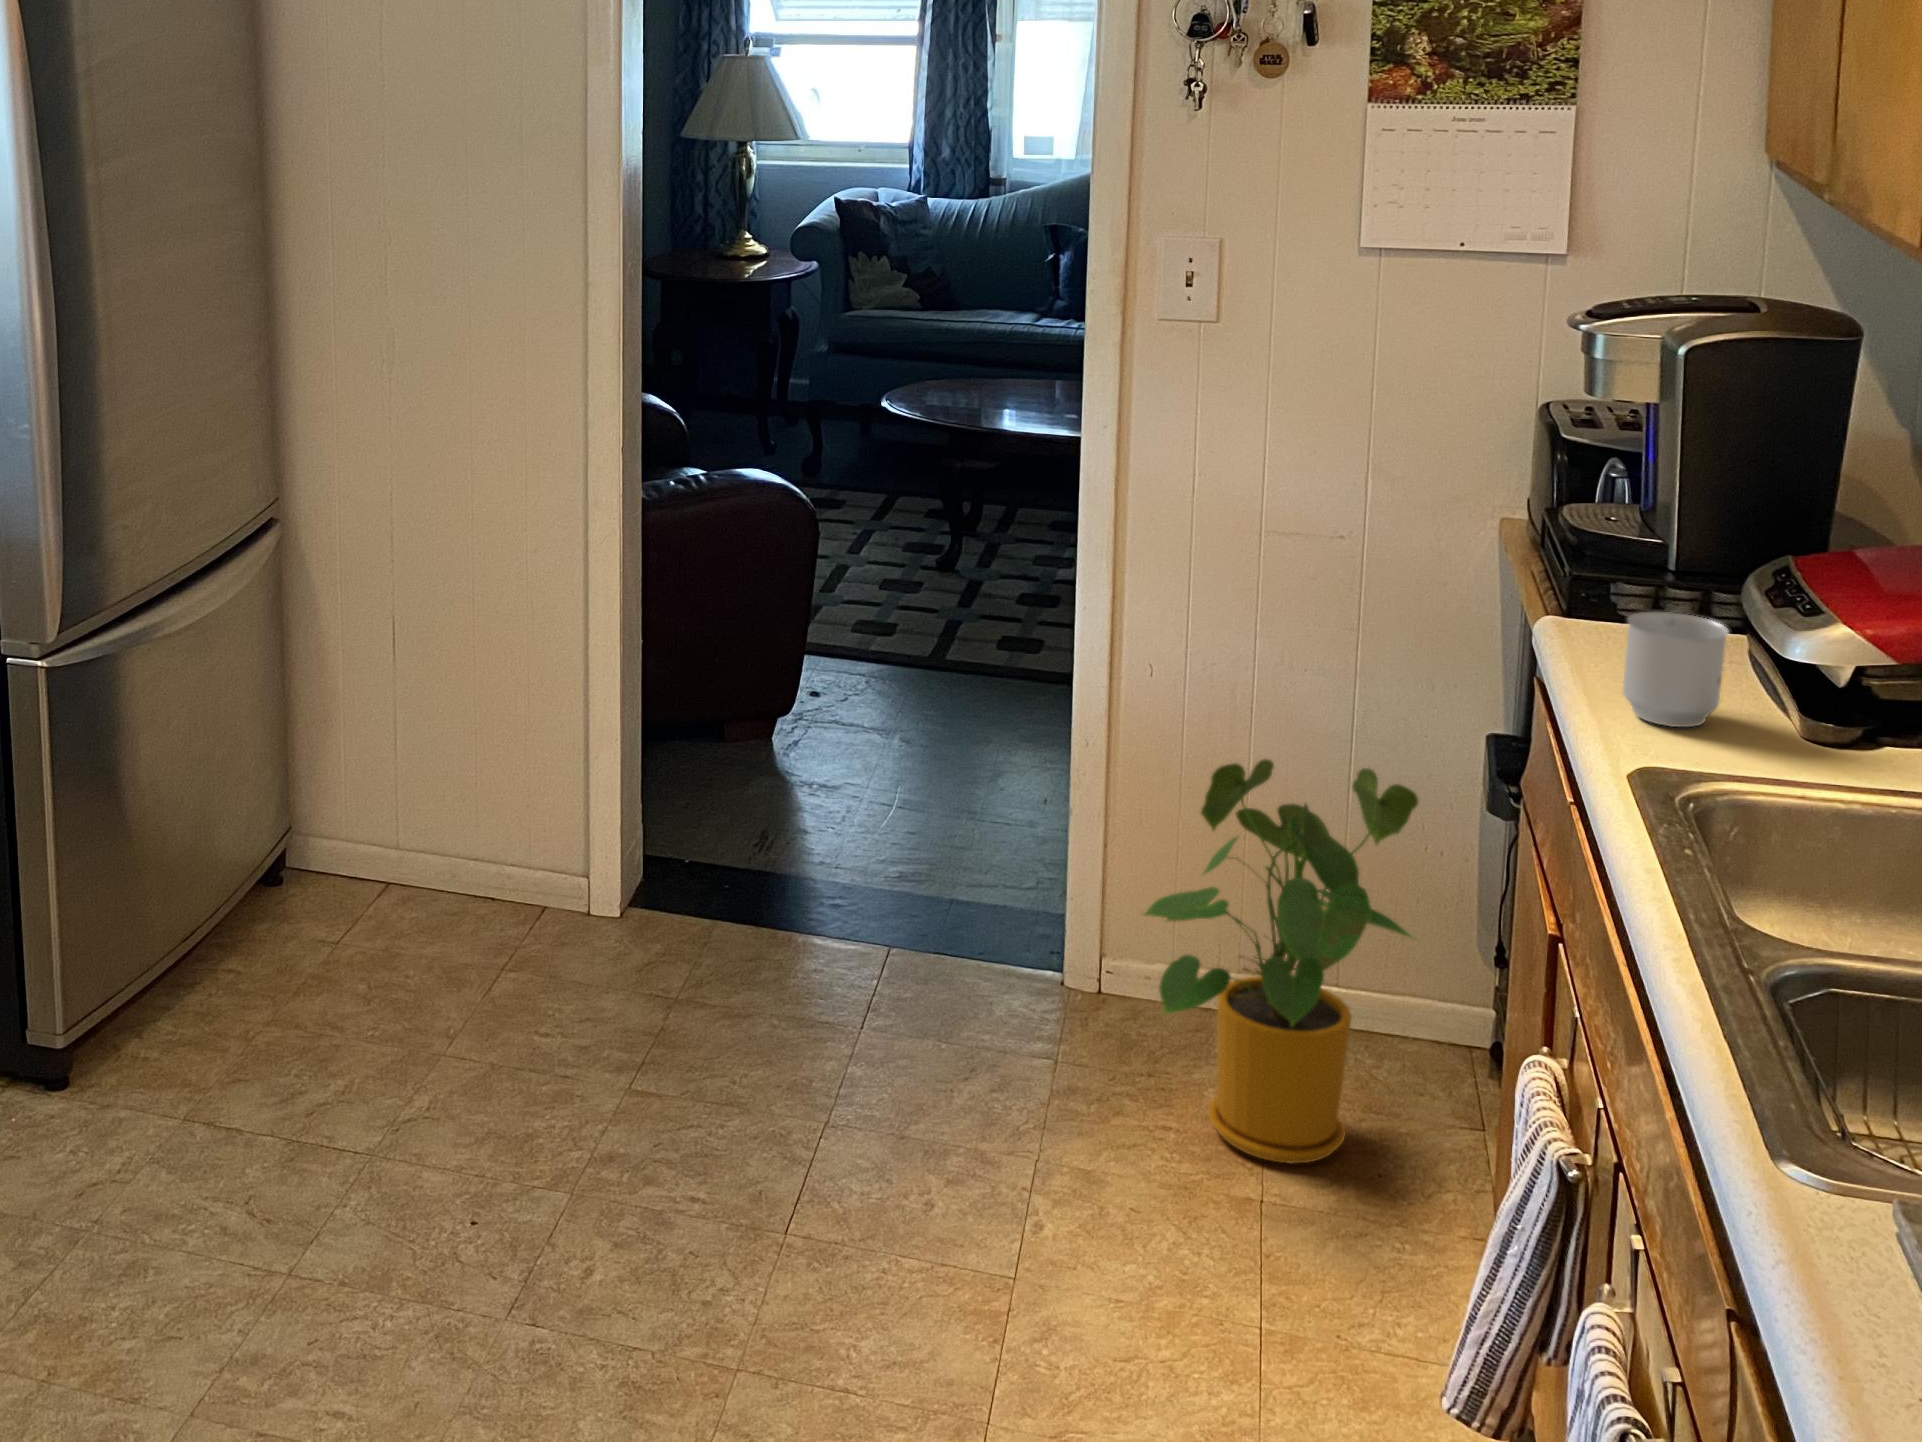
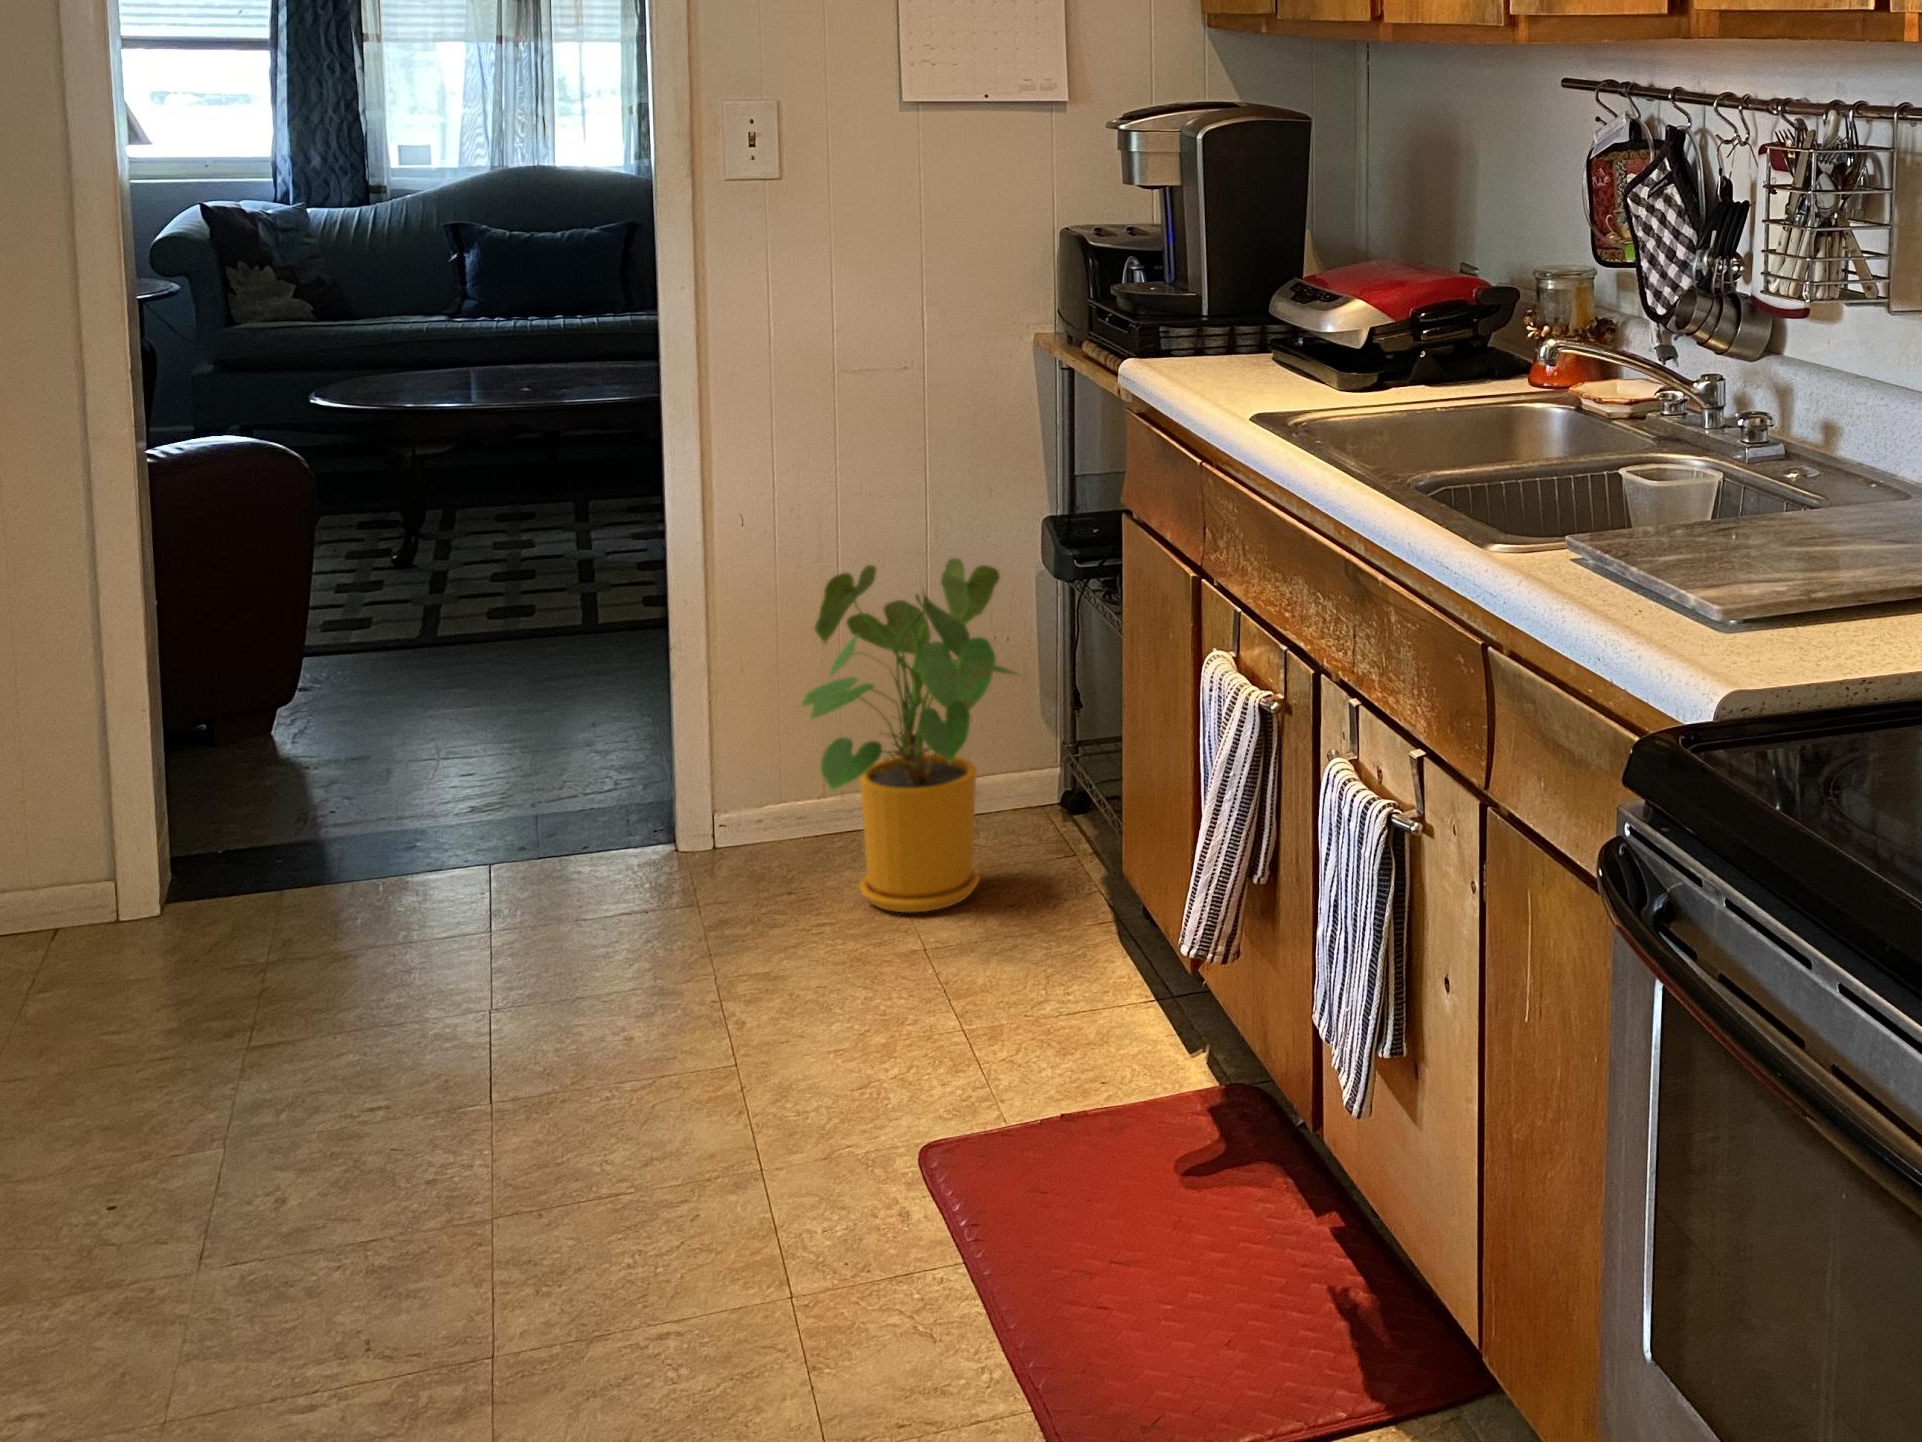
mug: present [1623,612,1728,727] -> none [1216,311,1288,394]

